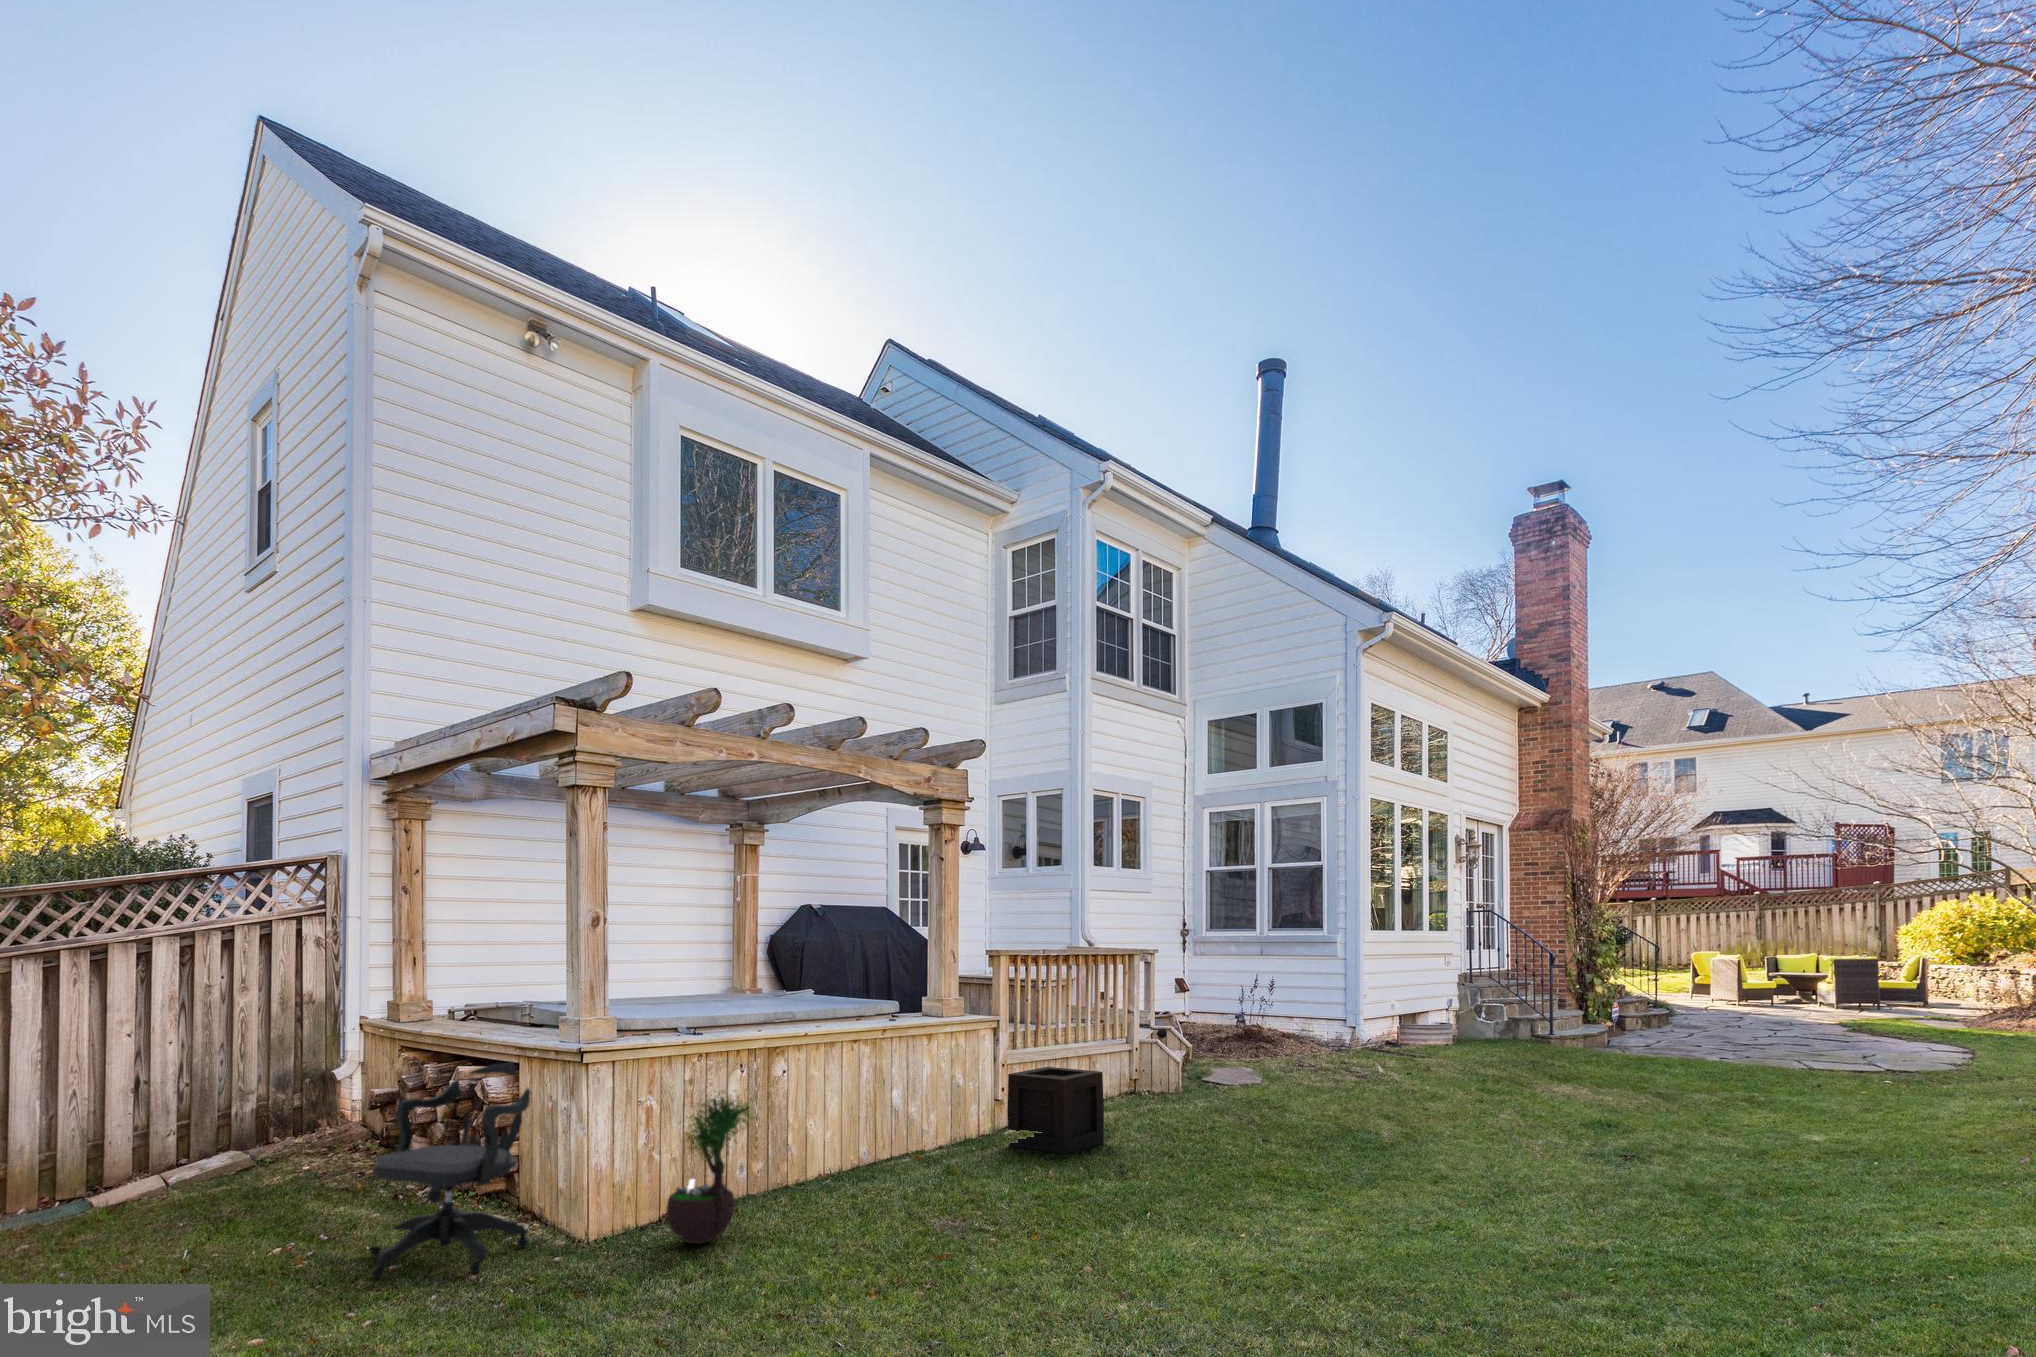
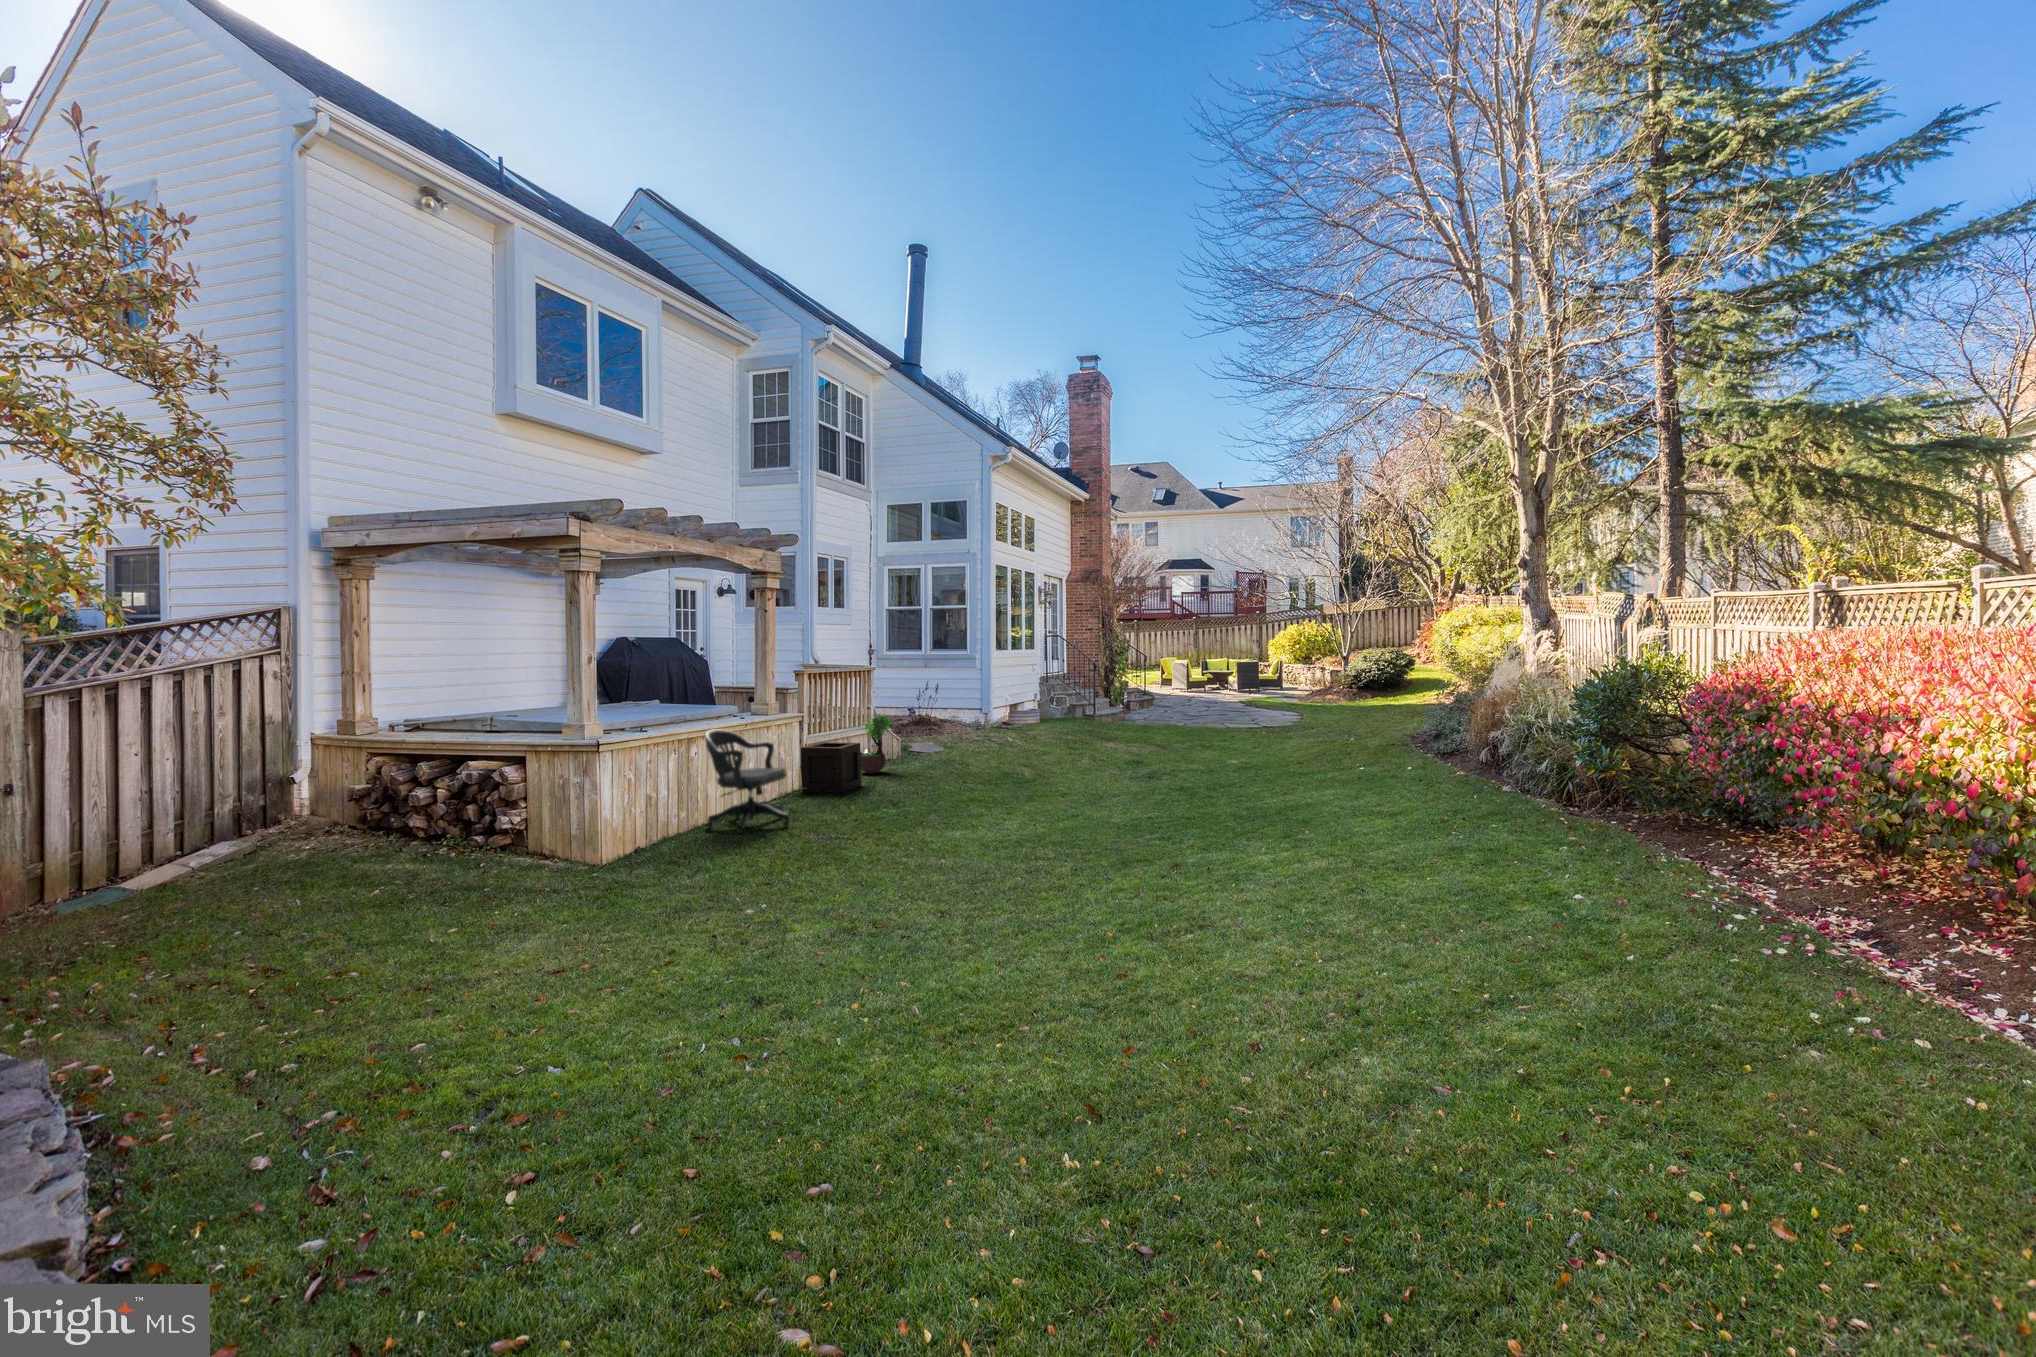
chair: present [370,1063,530,1279] -> present [705,730,790,833]
potted tree: present [666,1083,761,1244] -> present [861,714,891,774]

